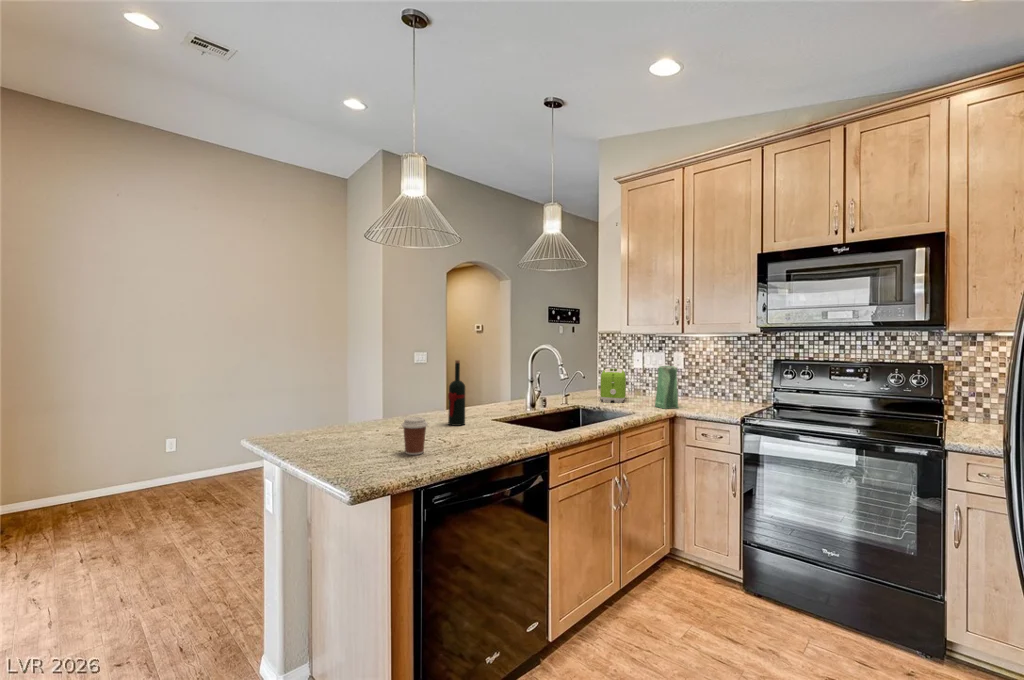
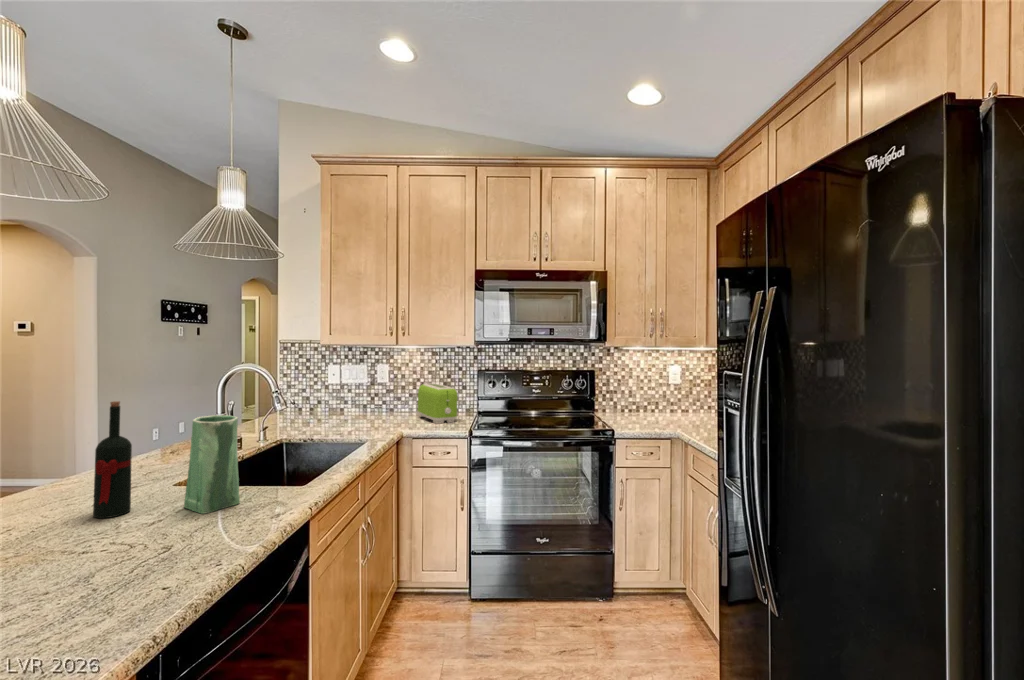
vase: present [655,366,678,409] -> present [184,415,240,514]
toaster: present [600,368,626,403] -> present [417,384,458,424]
coffee cup: present [402,417,428,455] -> none [46,532,117,620]

